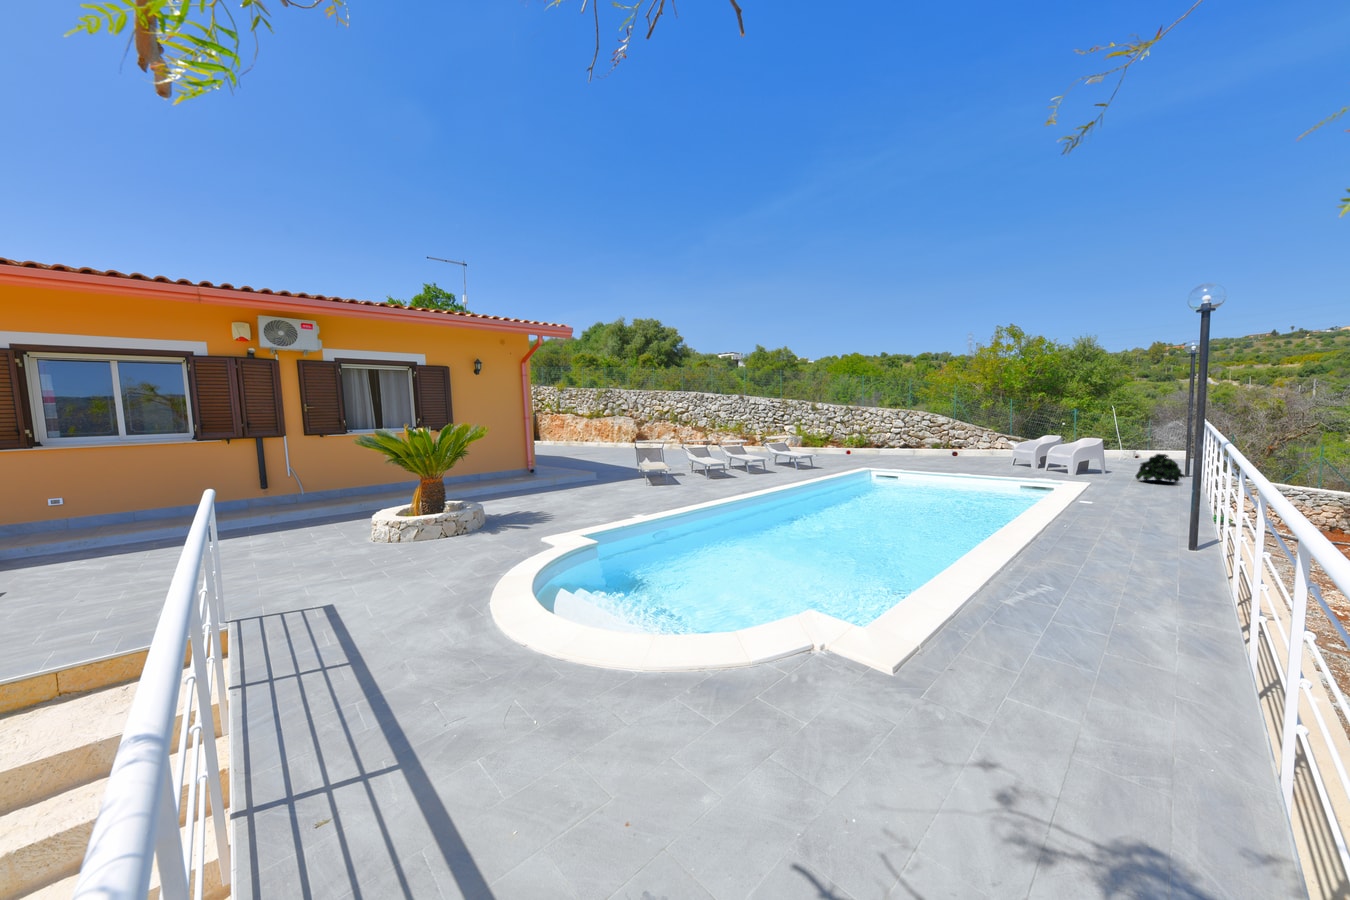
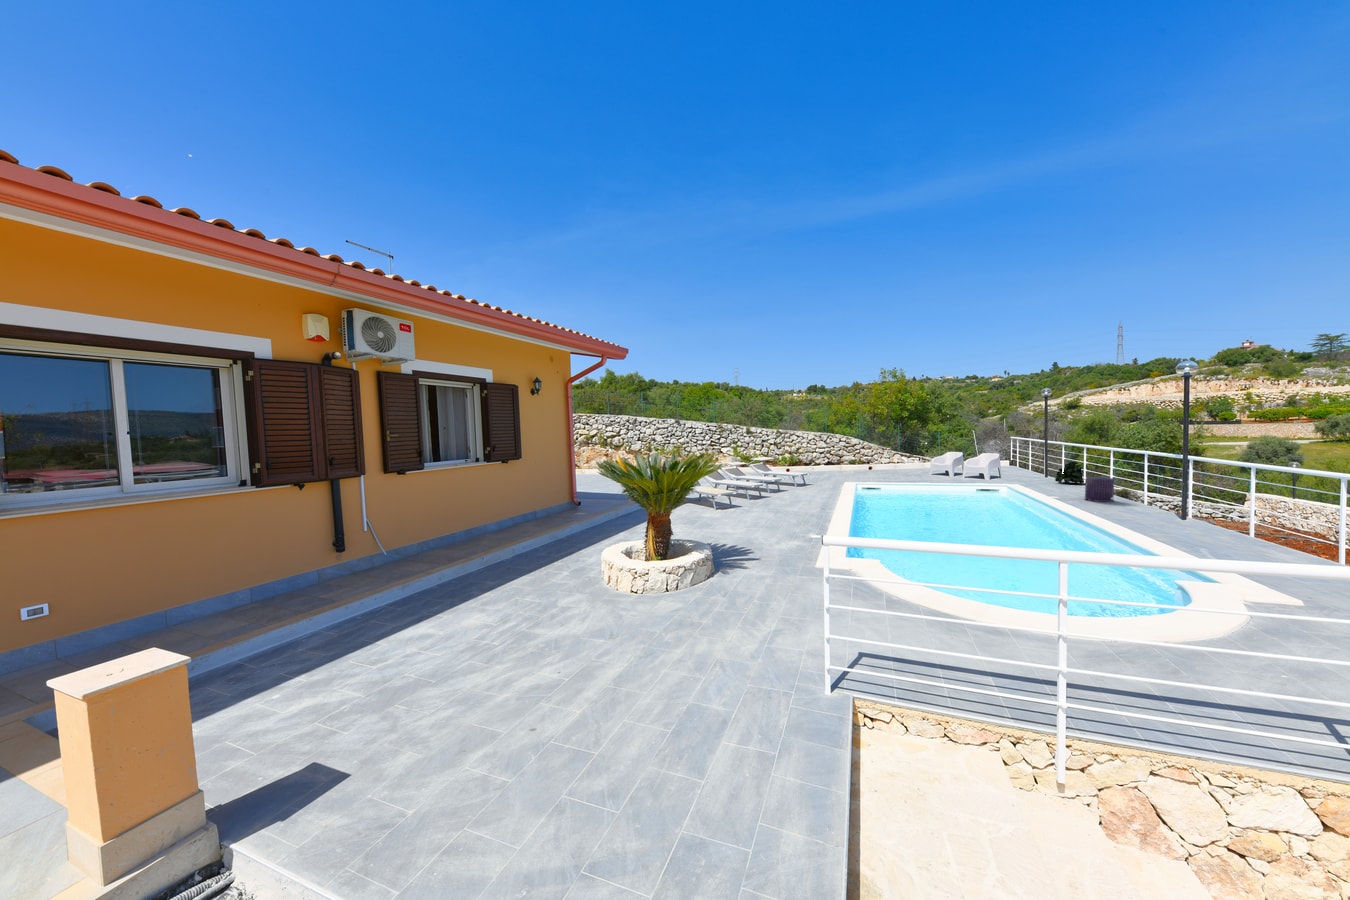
pouf: none [1099,473,1139,507] -> present [1085,477,1114,502]

